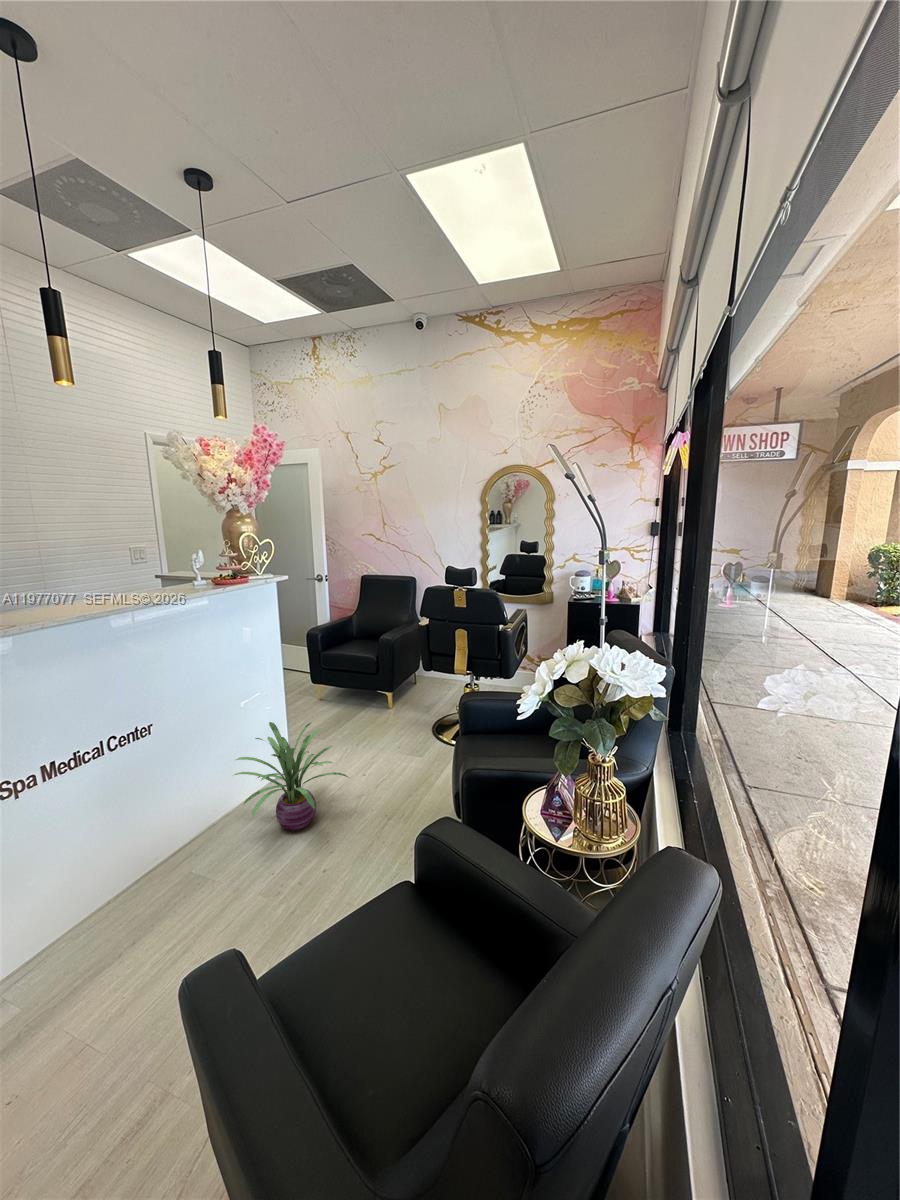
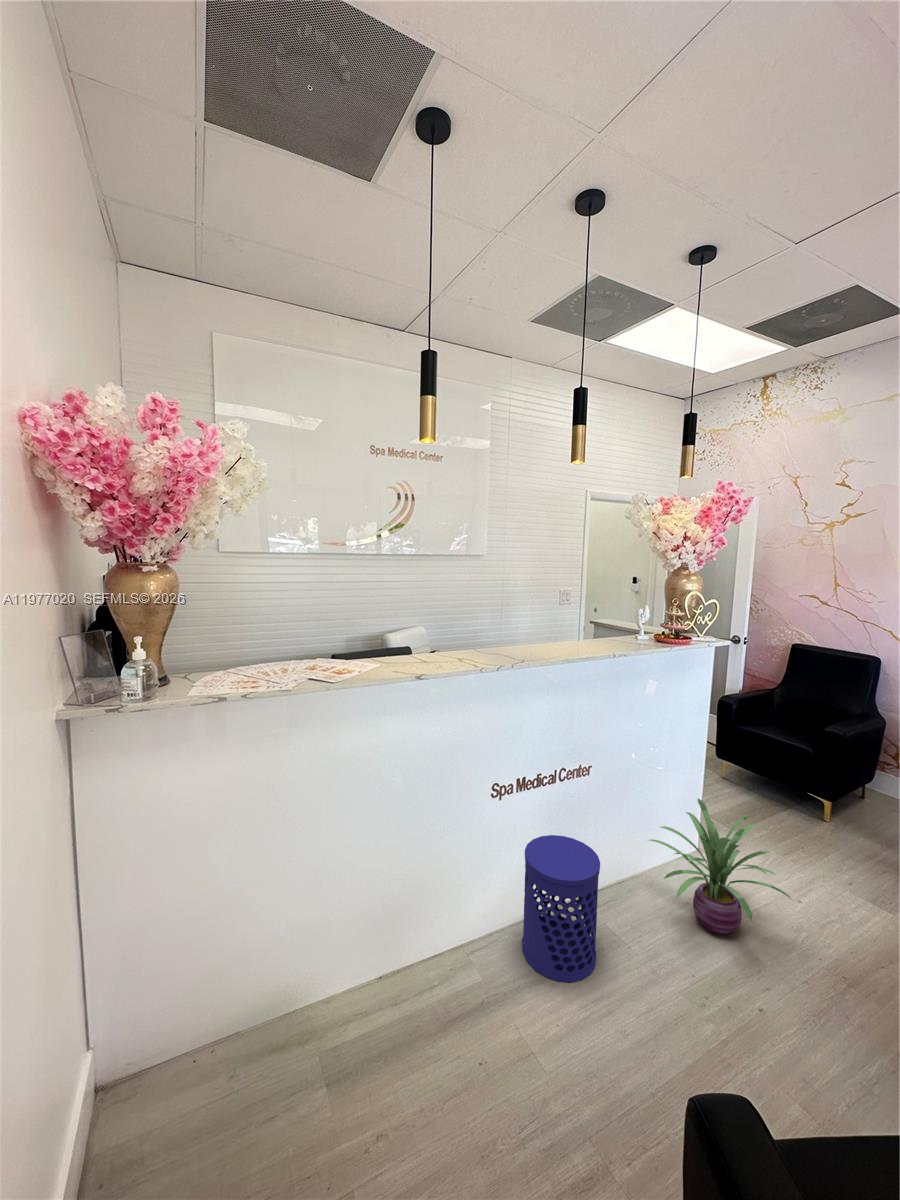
waste bin: none [63,806,176,963] -> present [522,835,600,983]

